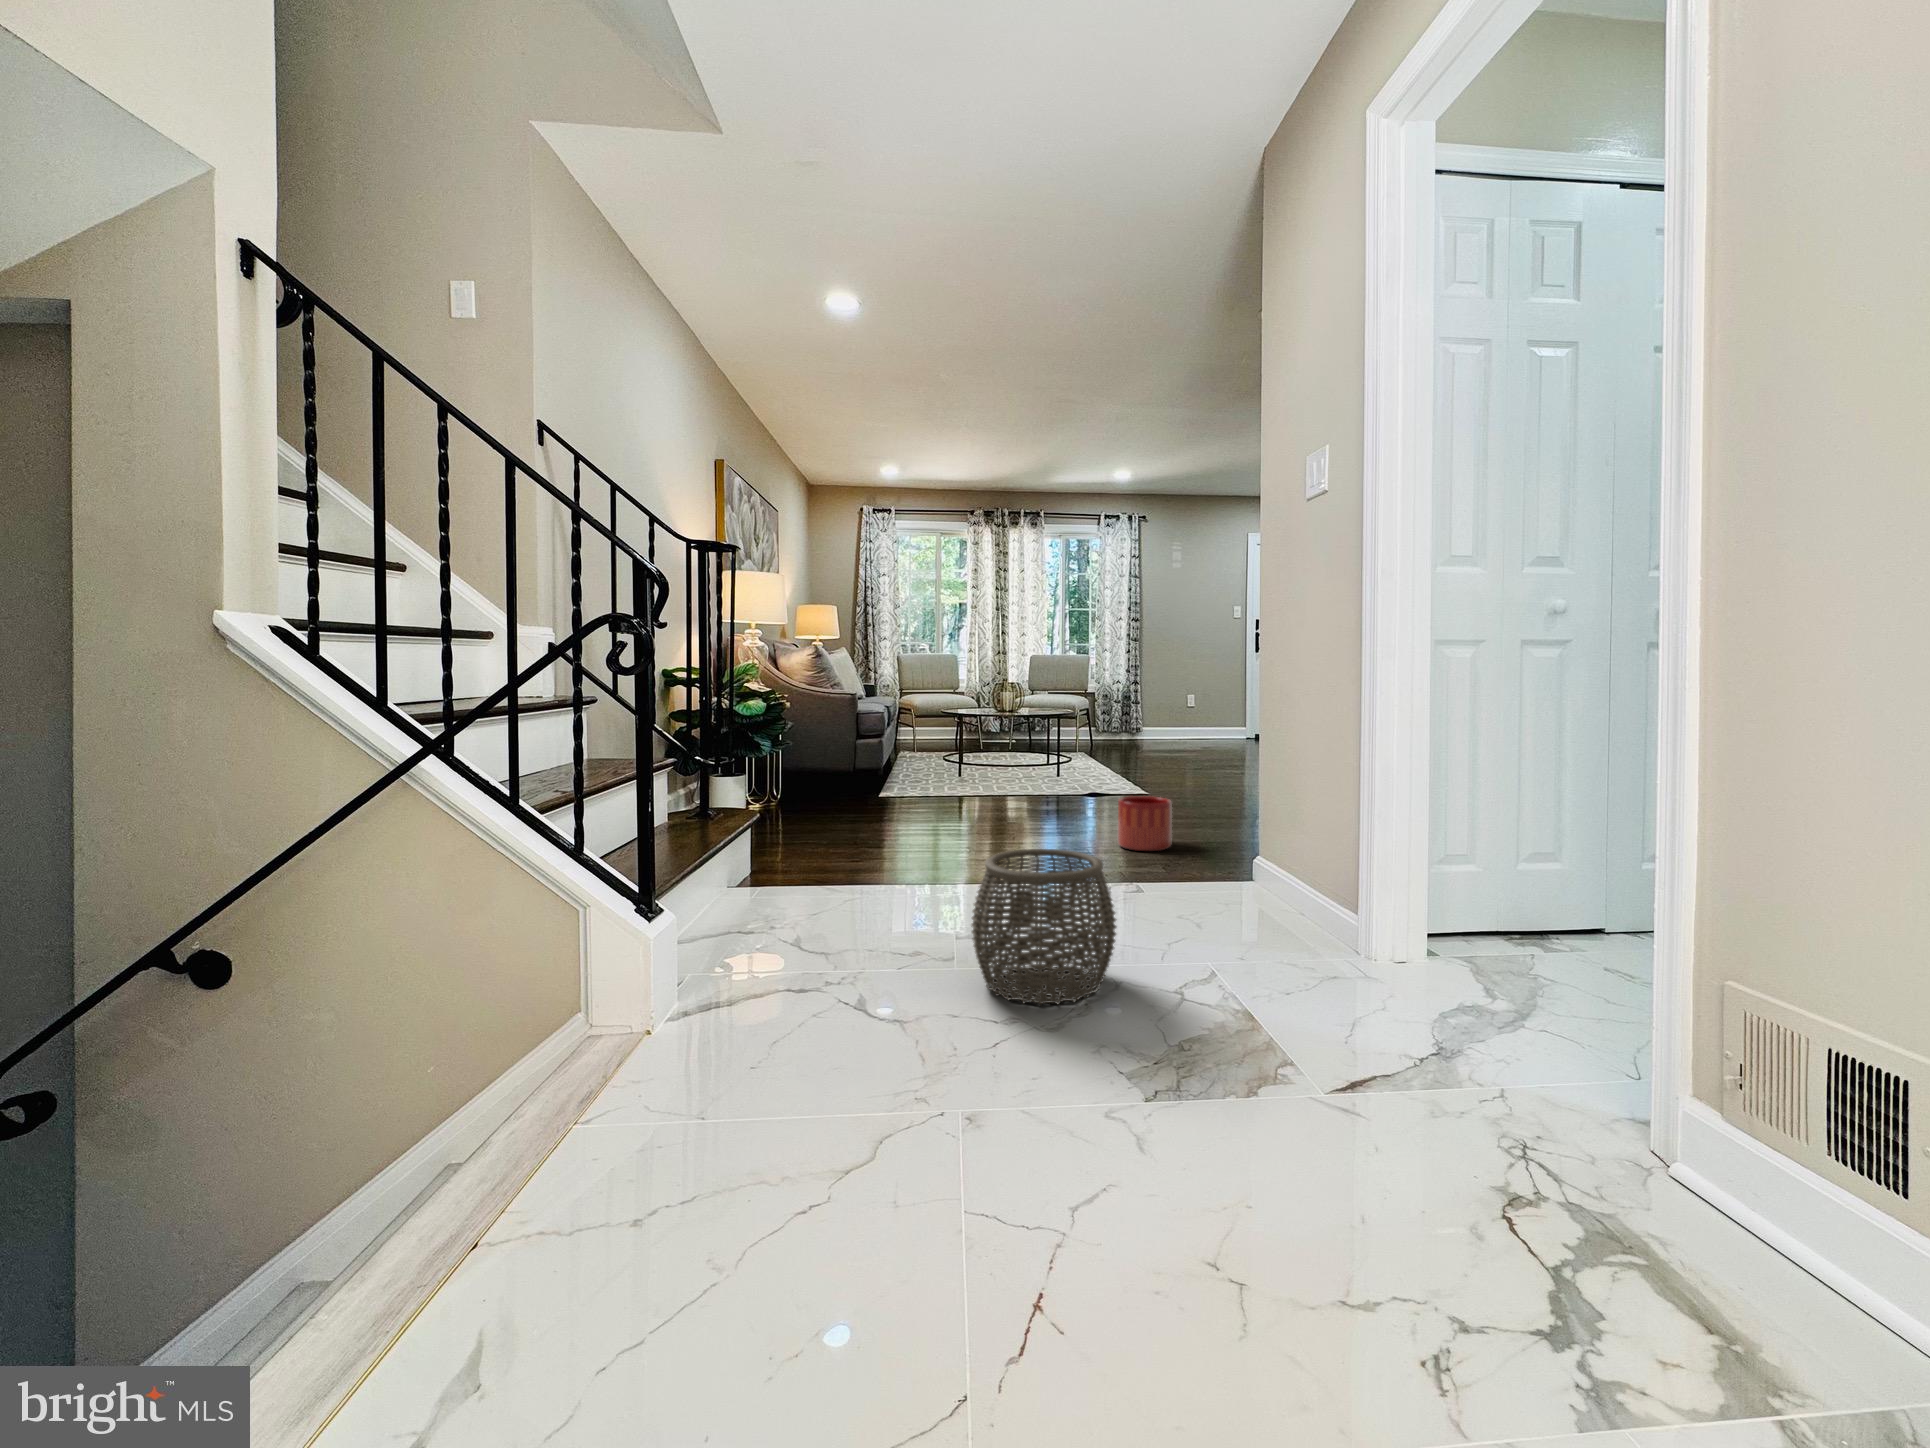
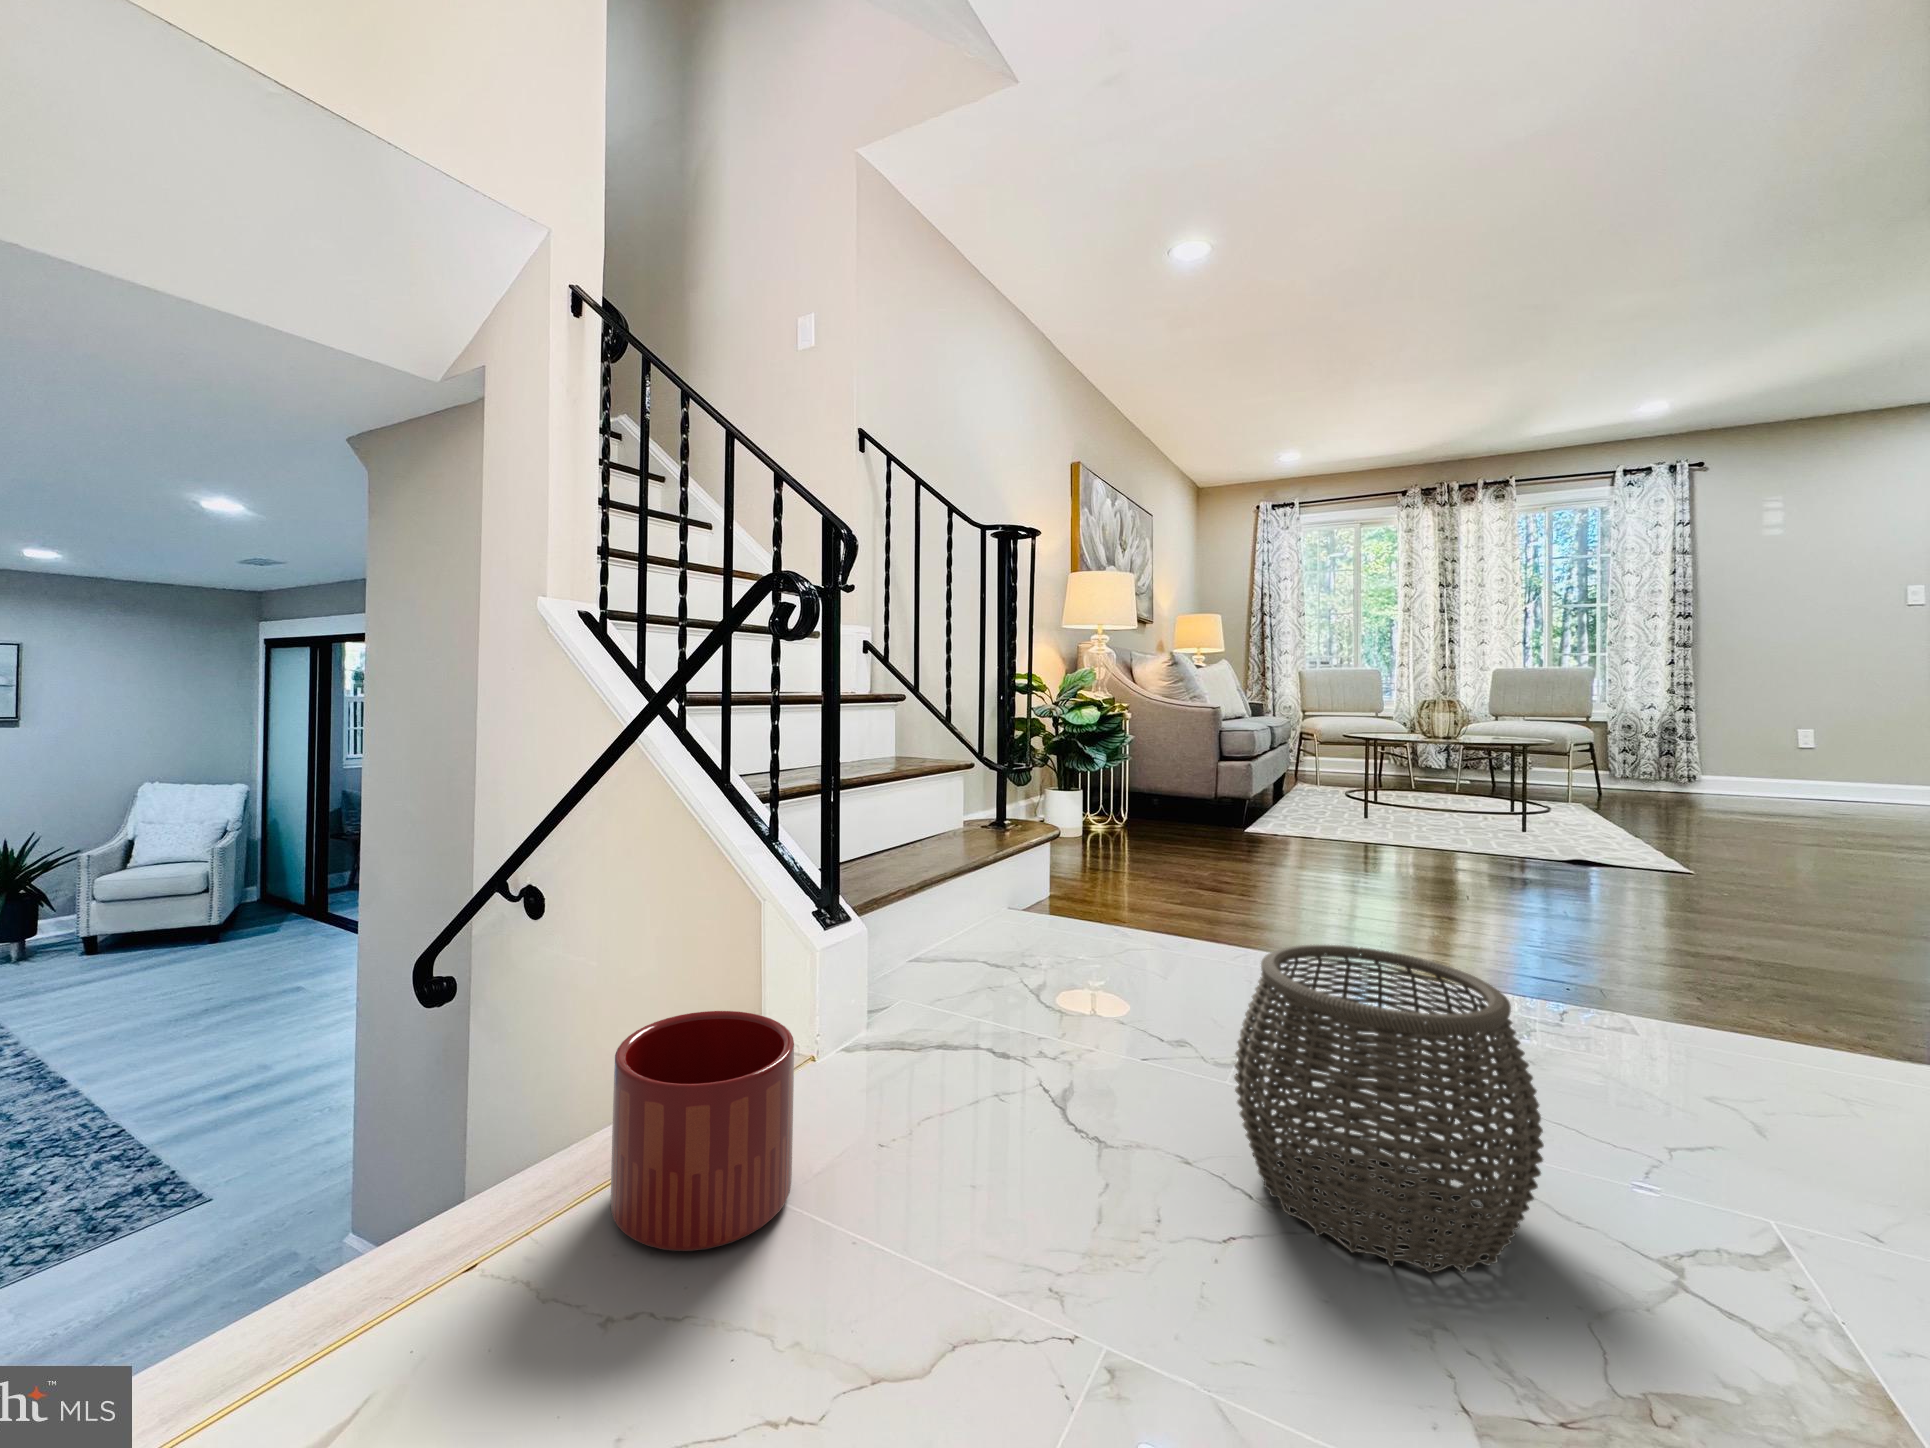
planter: present [1118,796,1172,851] -> present [611,1011,794,1251]

